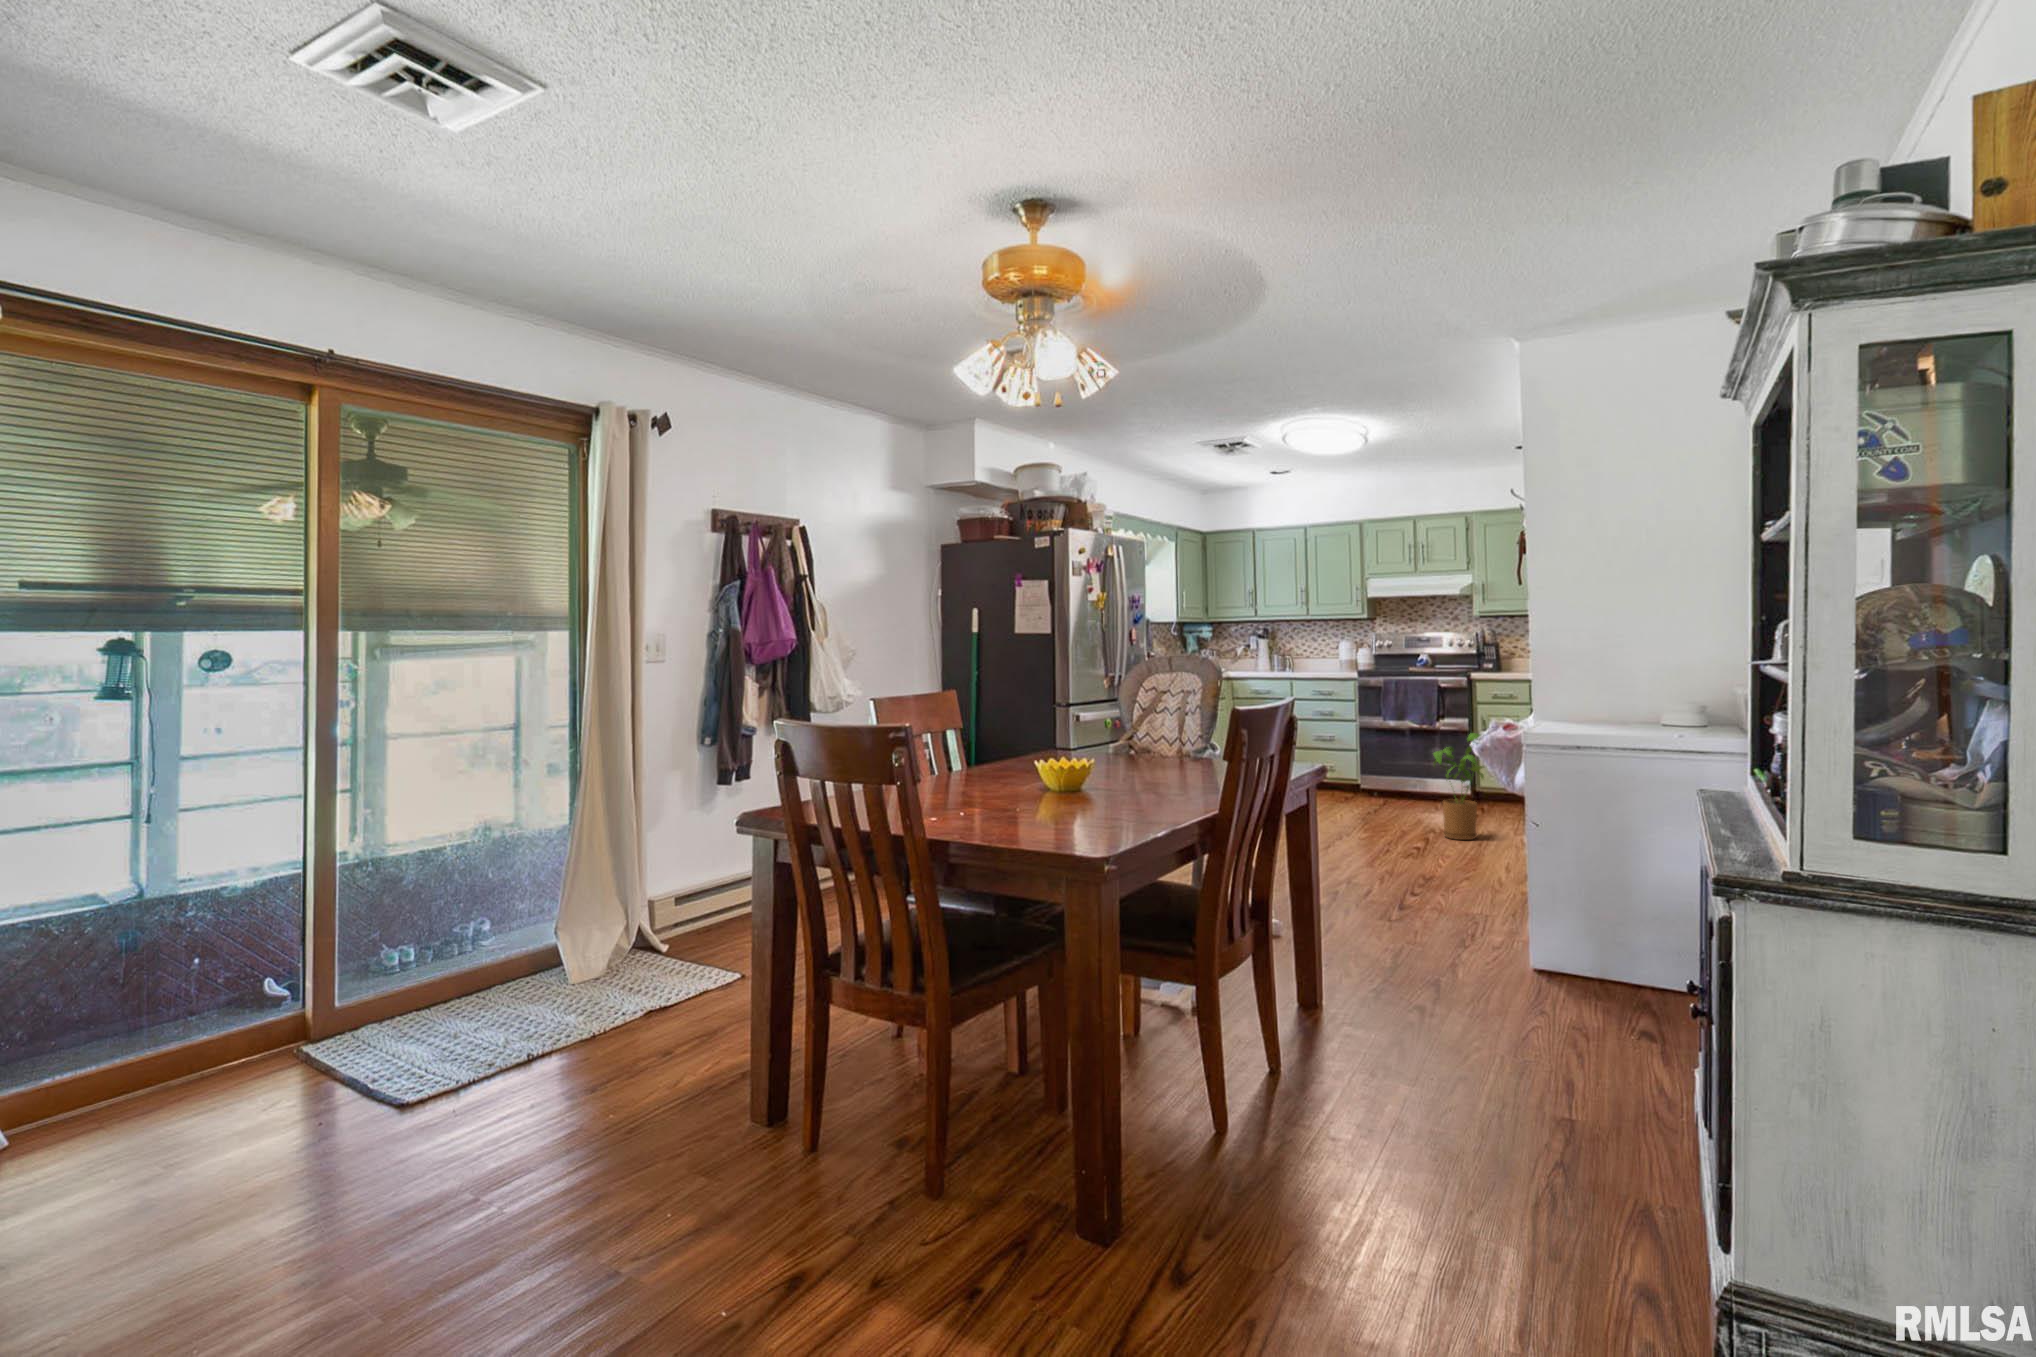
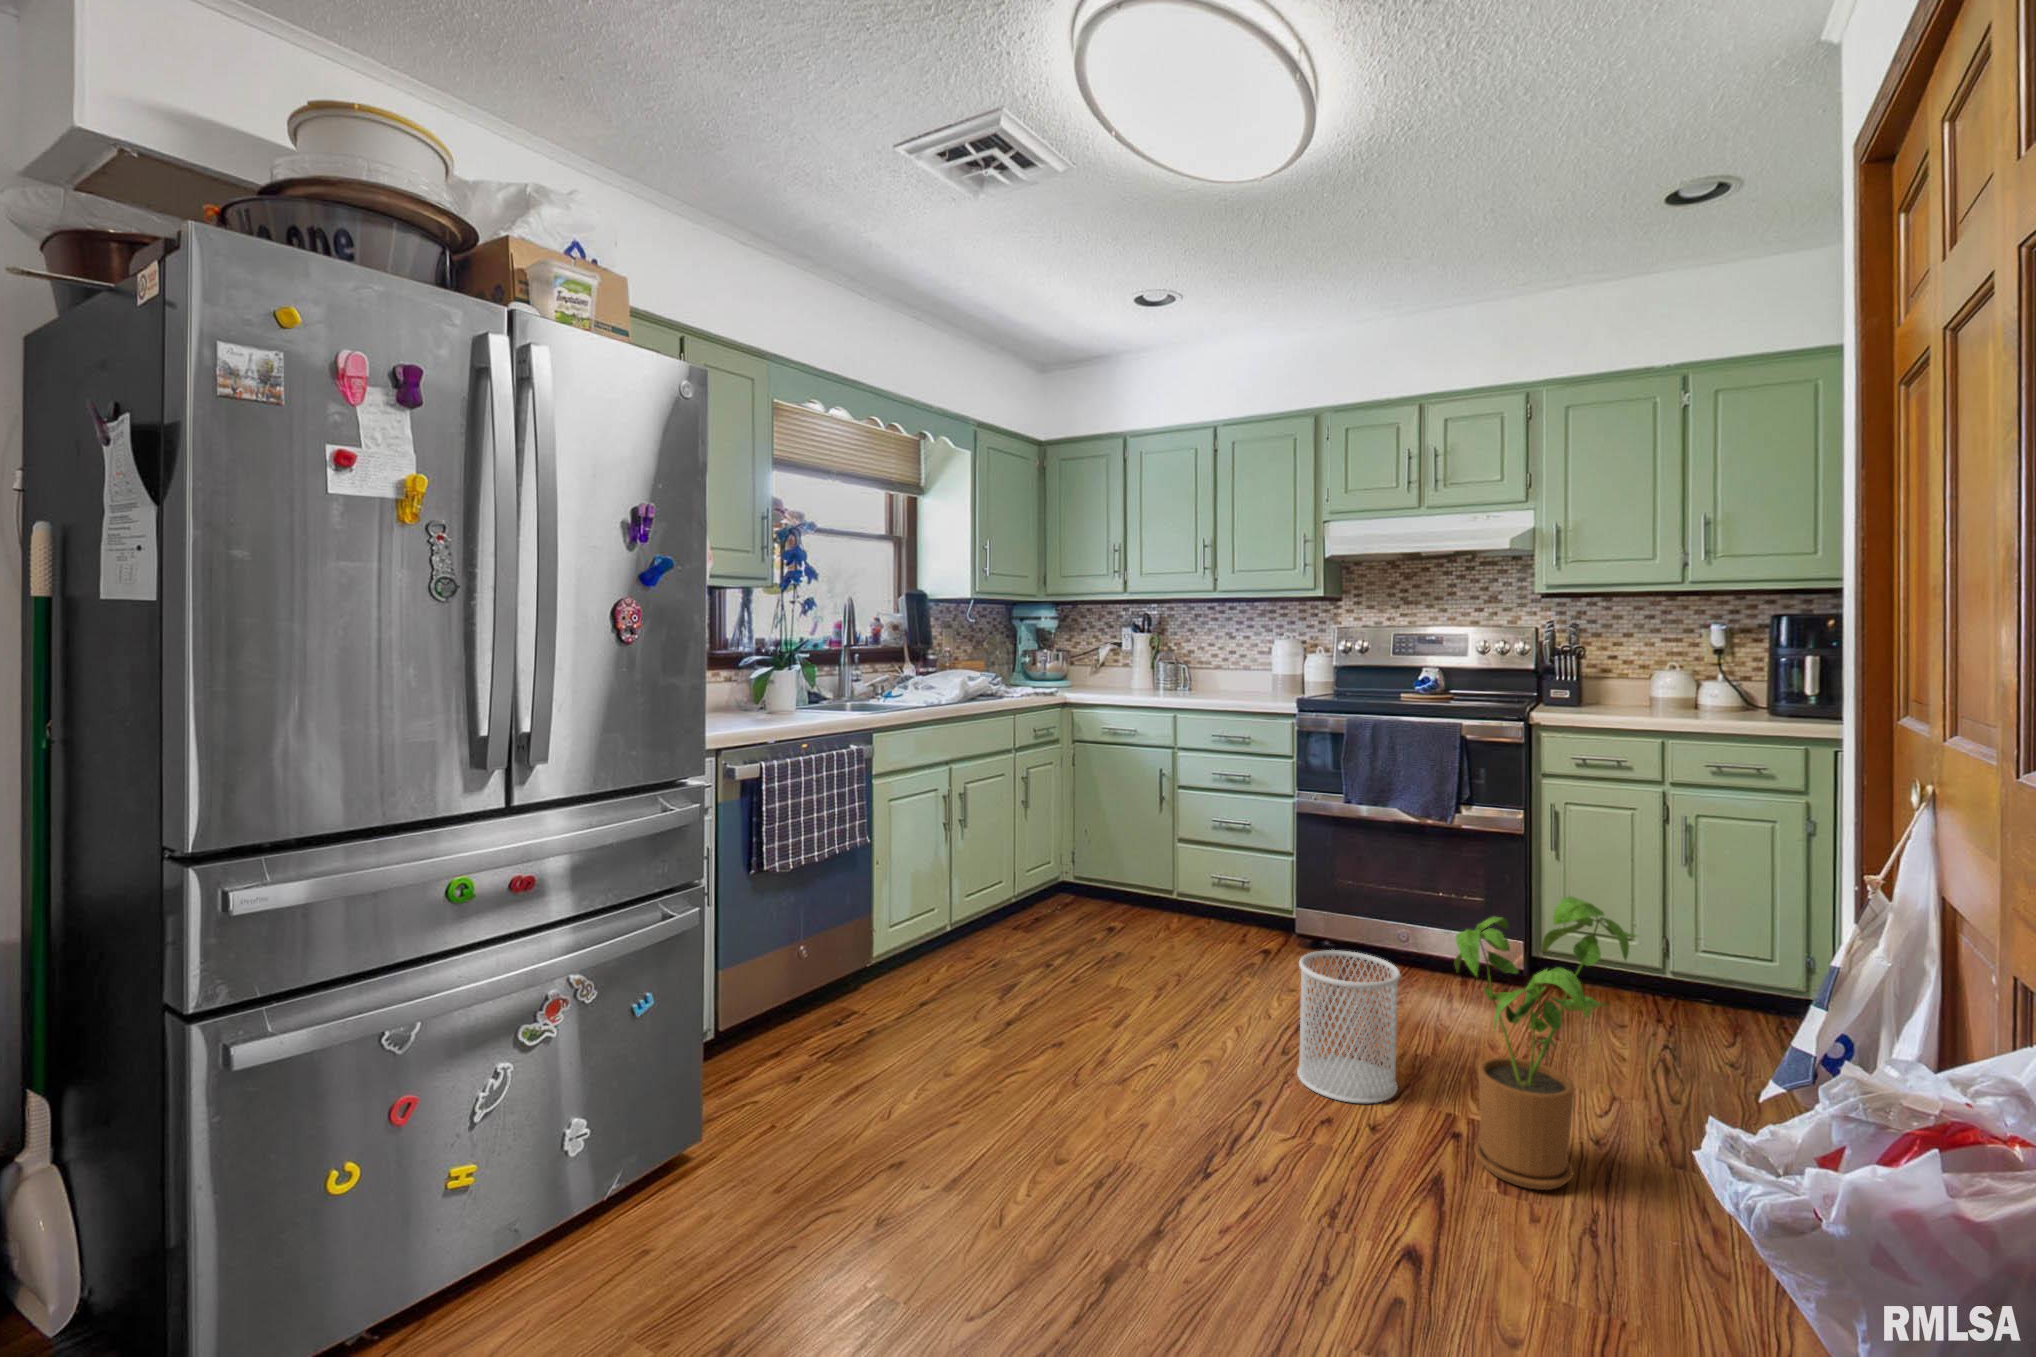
wastebasket: none [1370,774,1413,829] -> present [1297,950,1401,1103]

